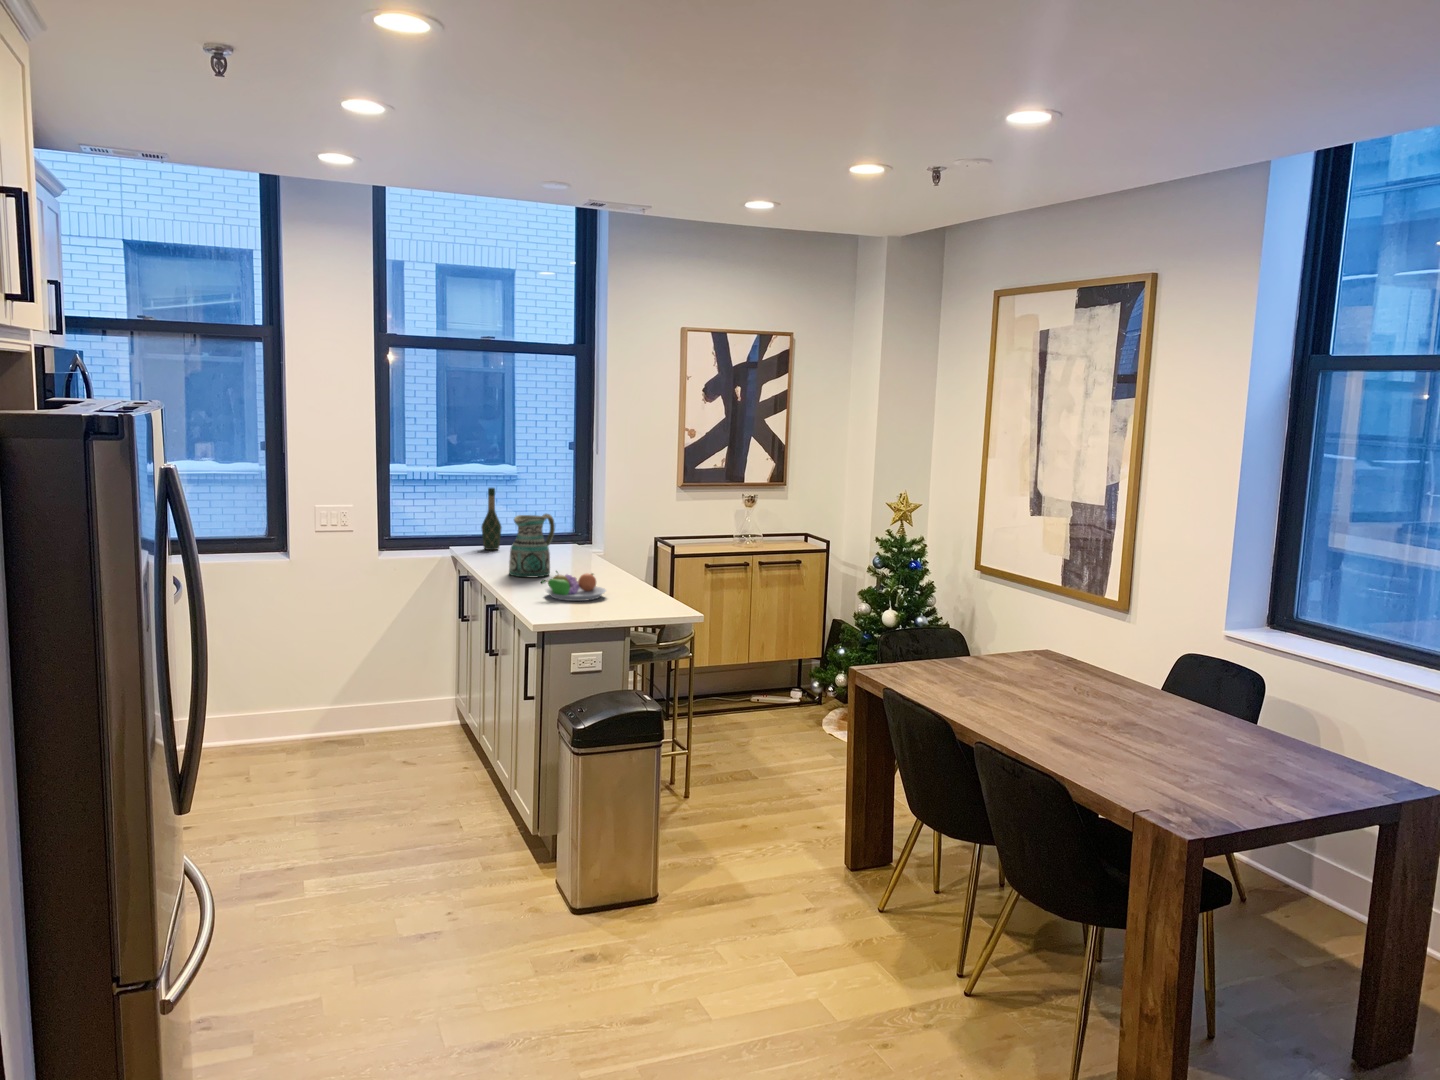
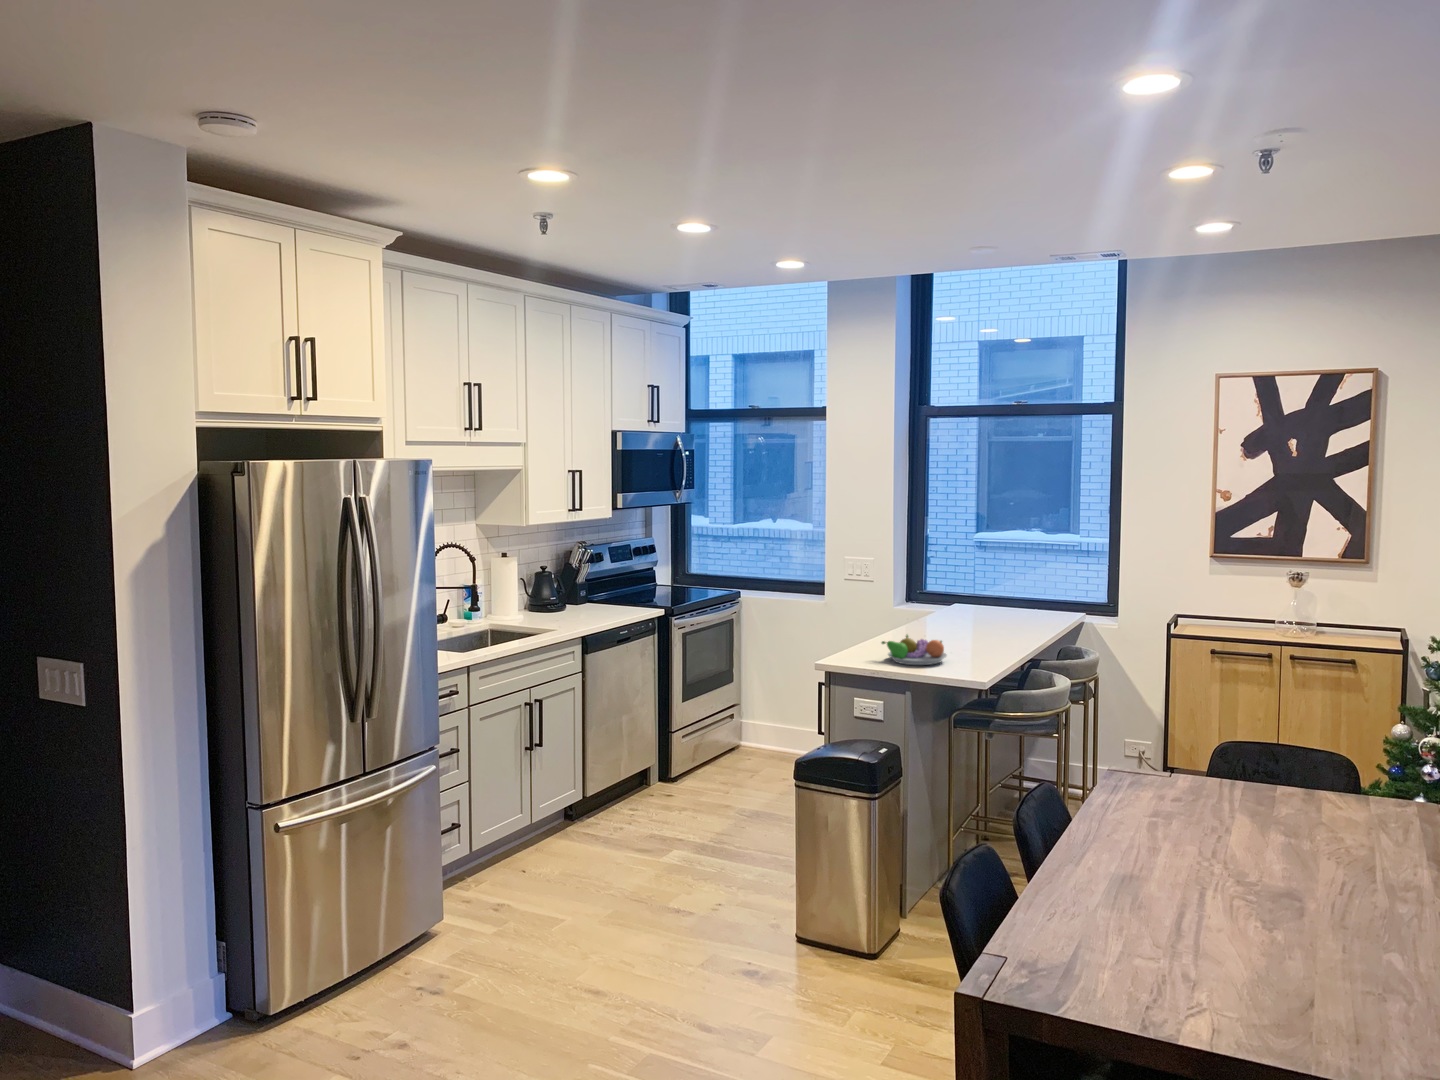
wine bottle: present [481,488,502,550] -> none [969,551,988,612]
ceramic pitcher: present [509,514,555,577] -> none [920,579,973,640]

